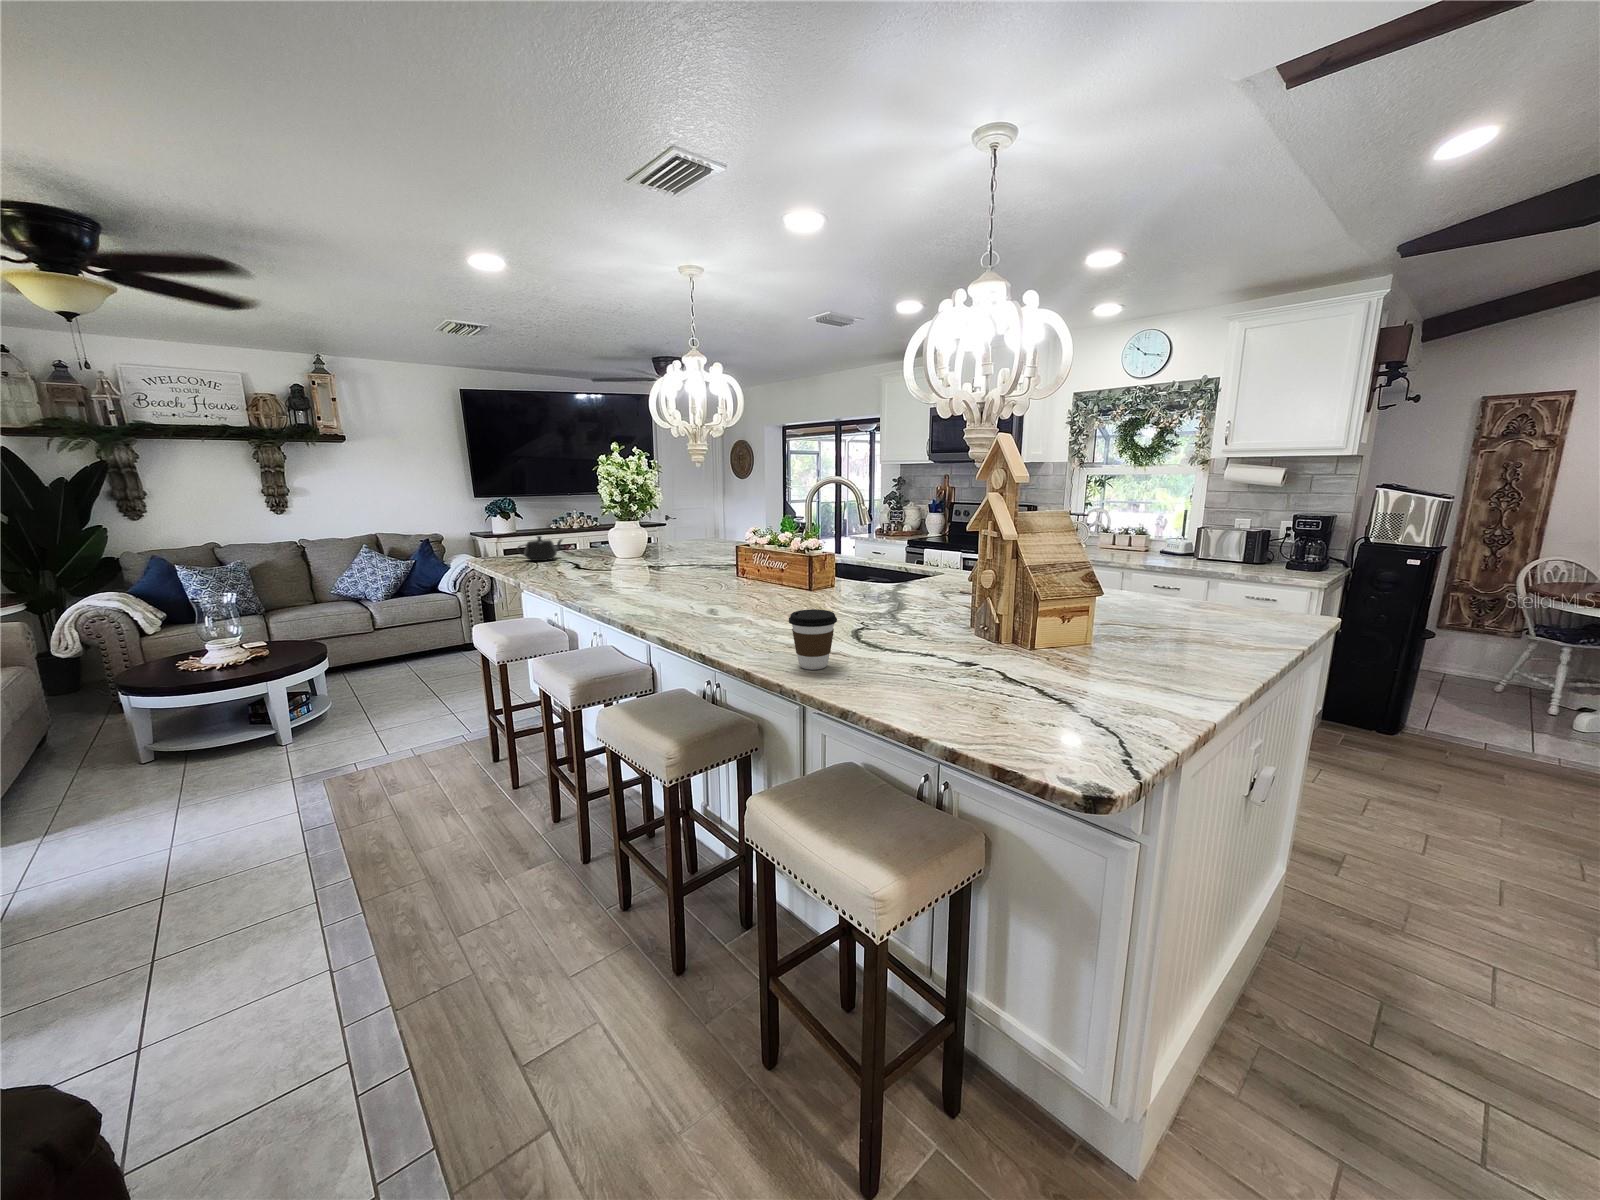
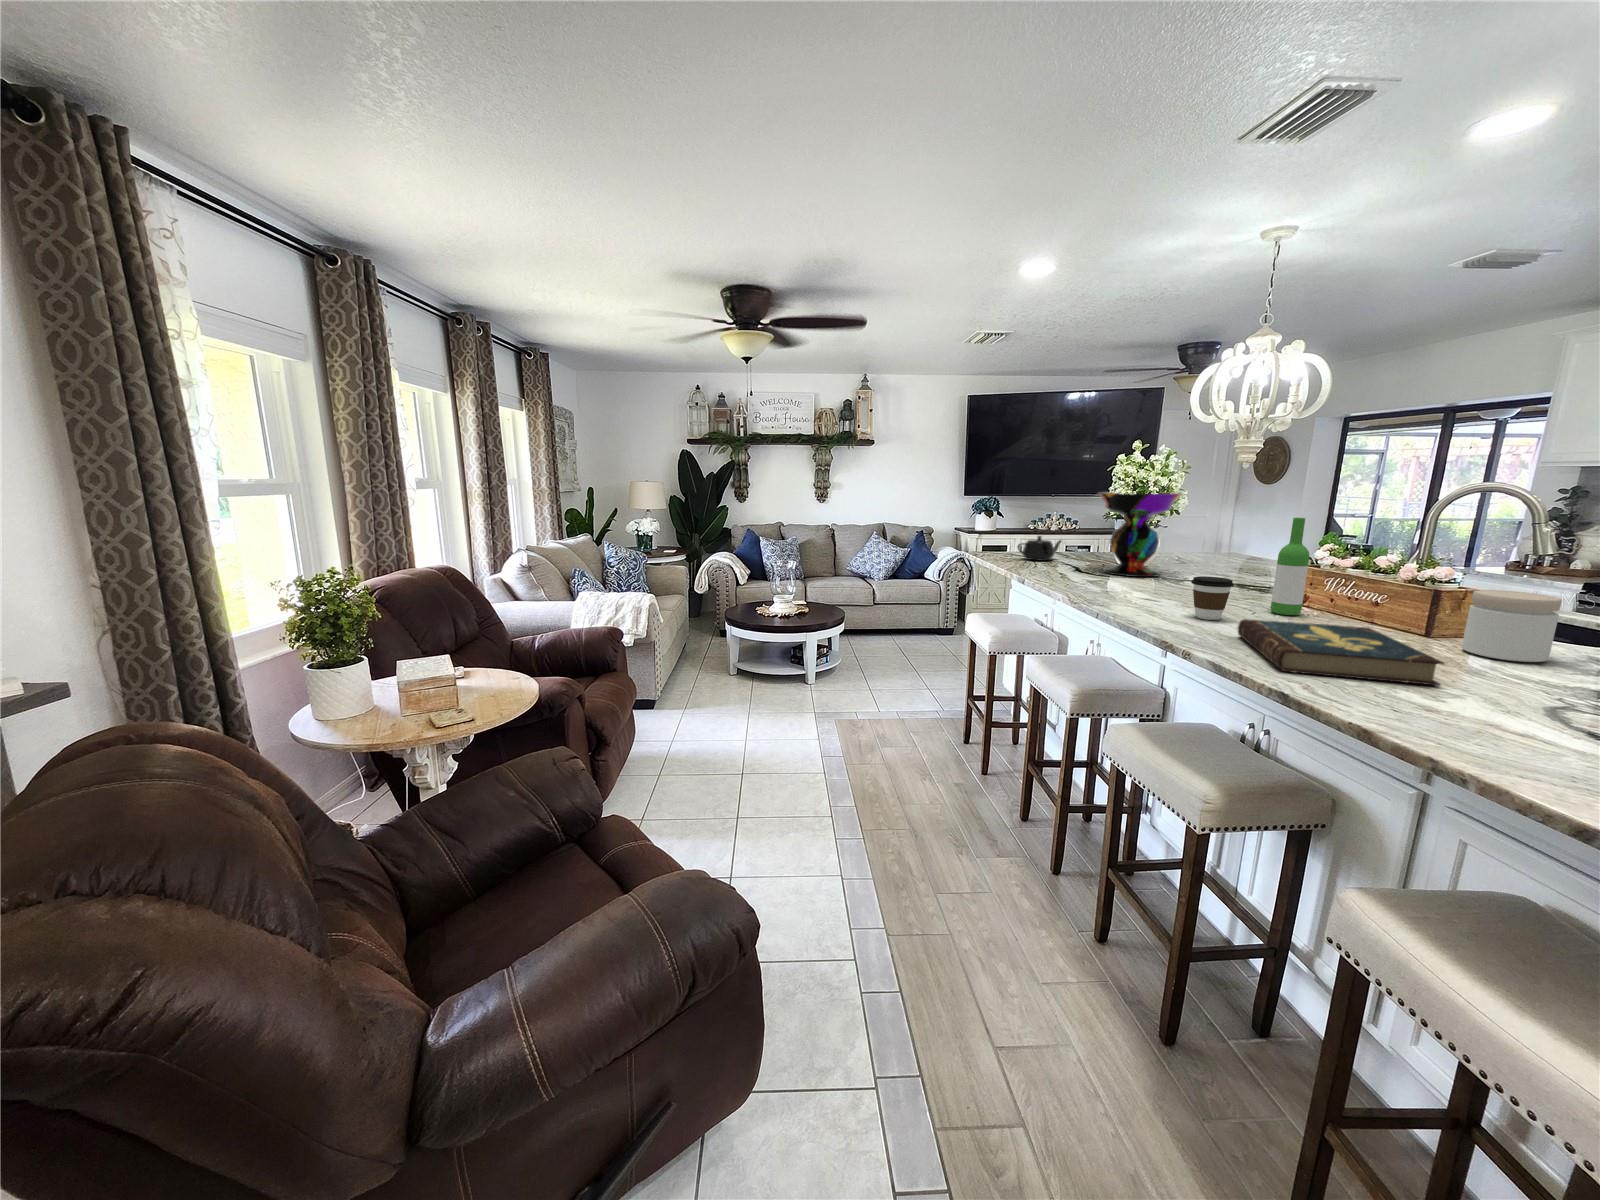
decorative bowl: none [582,490,655,568] -> present [1098,492,1182,577]
wine bottle: none [717,508,739,587] -> present [1271,518,1310,615]
jar: none [824,552,865,600] -> present [1462,590,1562,662]
book: none [686,589,803,636] -> present [1237,619,1444,686]
coffee cup: present [789,609,837,670] -> present [1191,577,1234,620]

